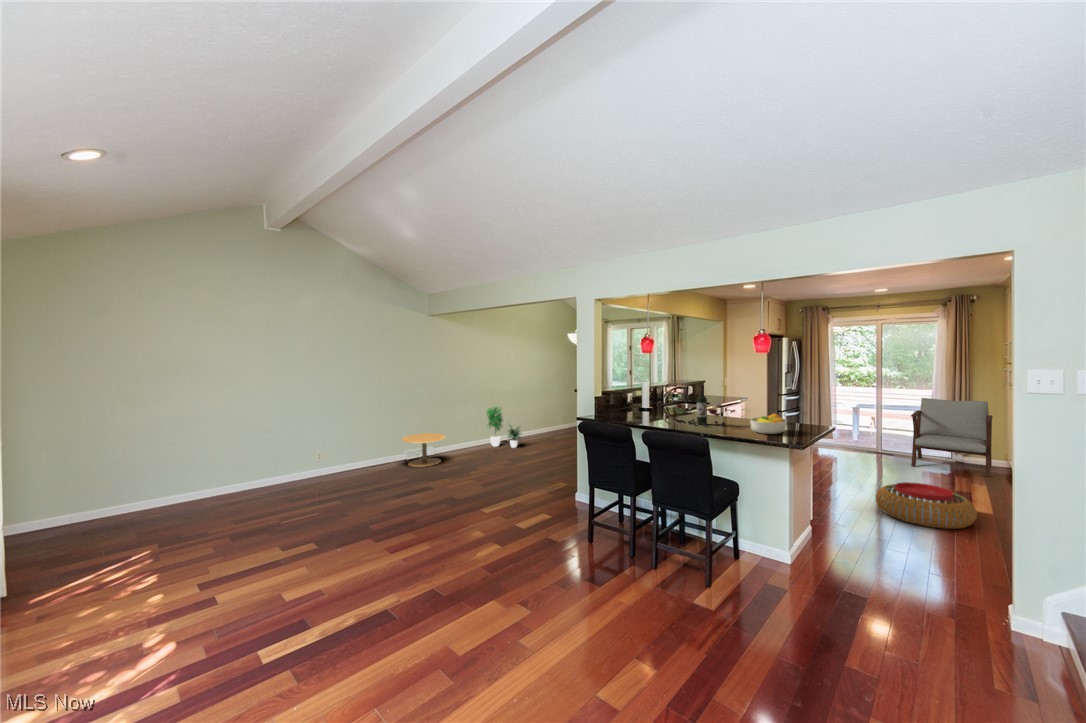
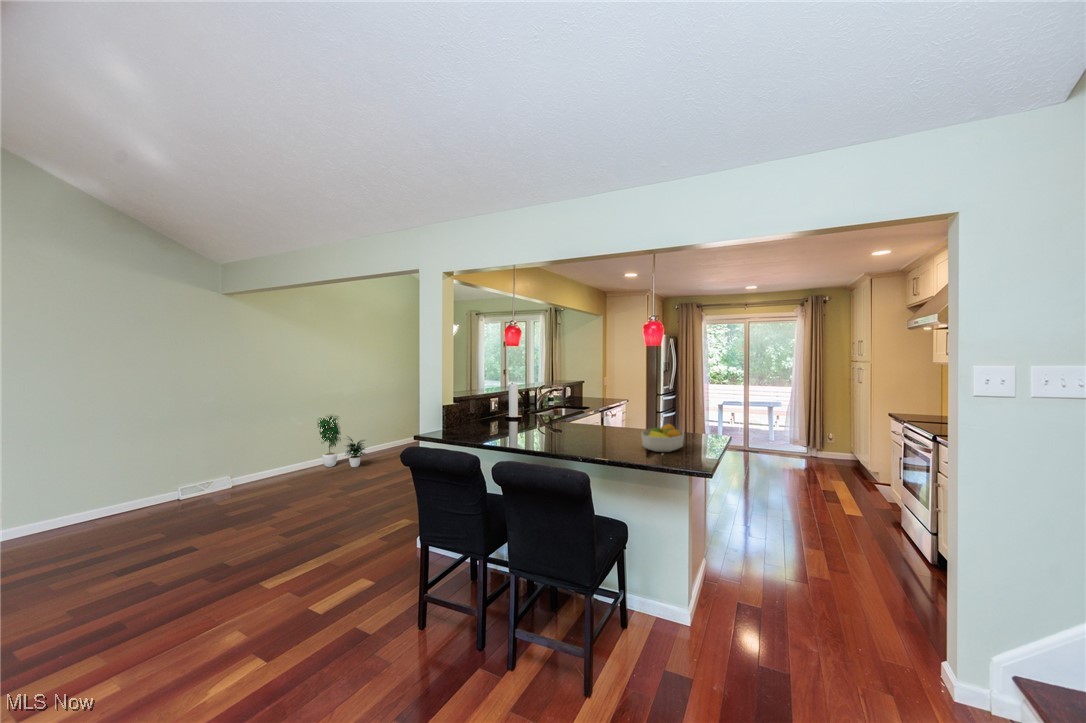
wine bottle: present [688,385,725,427] -> none [563,388,609,445]
lounge chair: present [911,398,993,477] -> none [779,395,848,473]
side table: present [402,433,446,467] -> none [172,456,247,507]
pouf: present [875,482,977,529] -> none [762,490,861,543]

